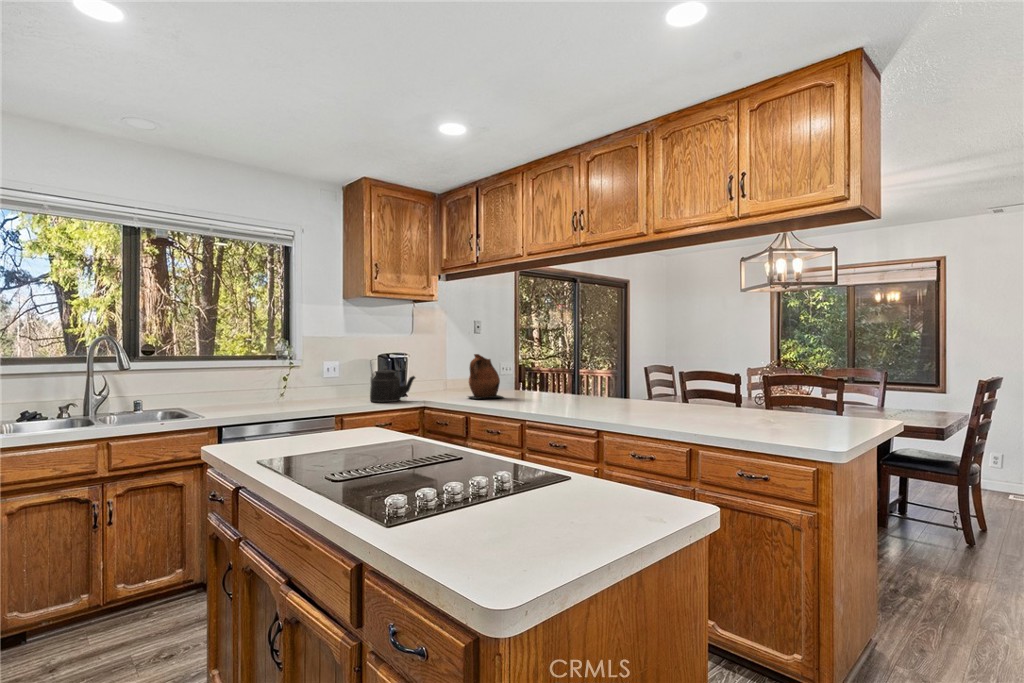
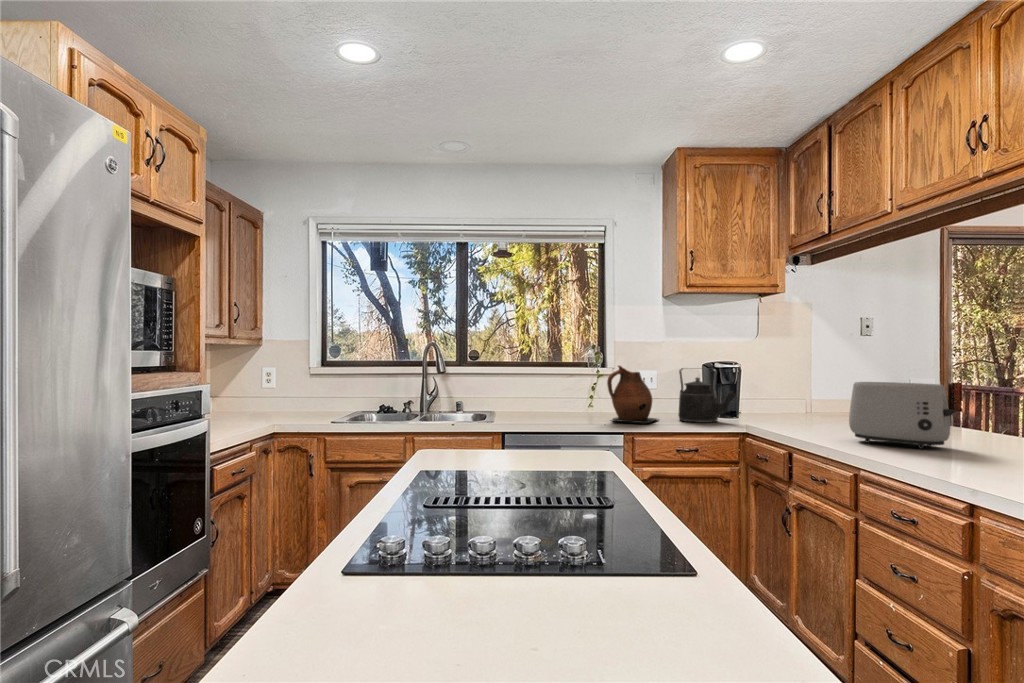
ceramic pitcher: present [468,354,503,399] -> present [607,365,659,424]
toaster: none [503,363,560,402] -> present [849,382,956,449]

